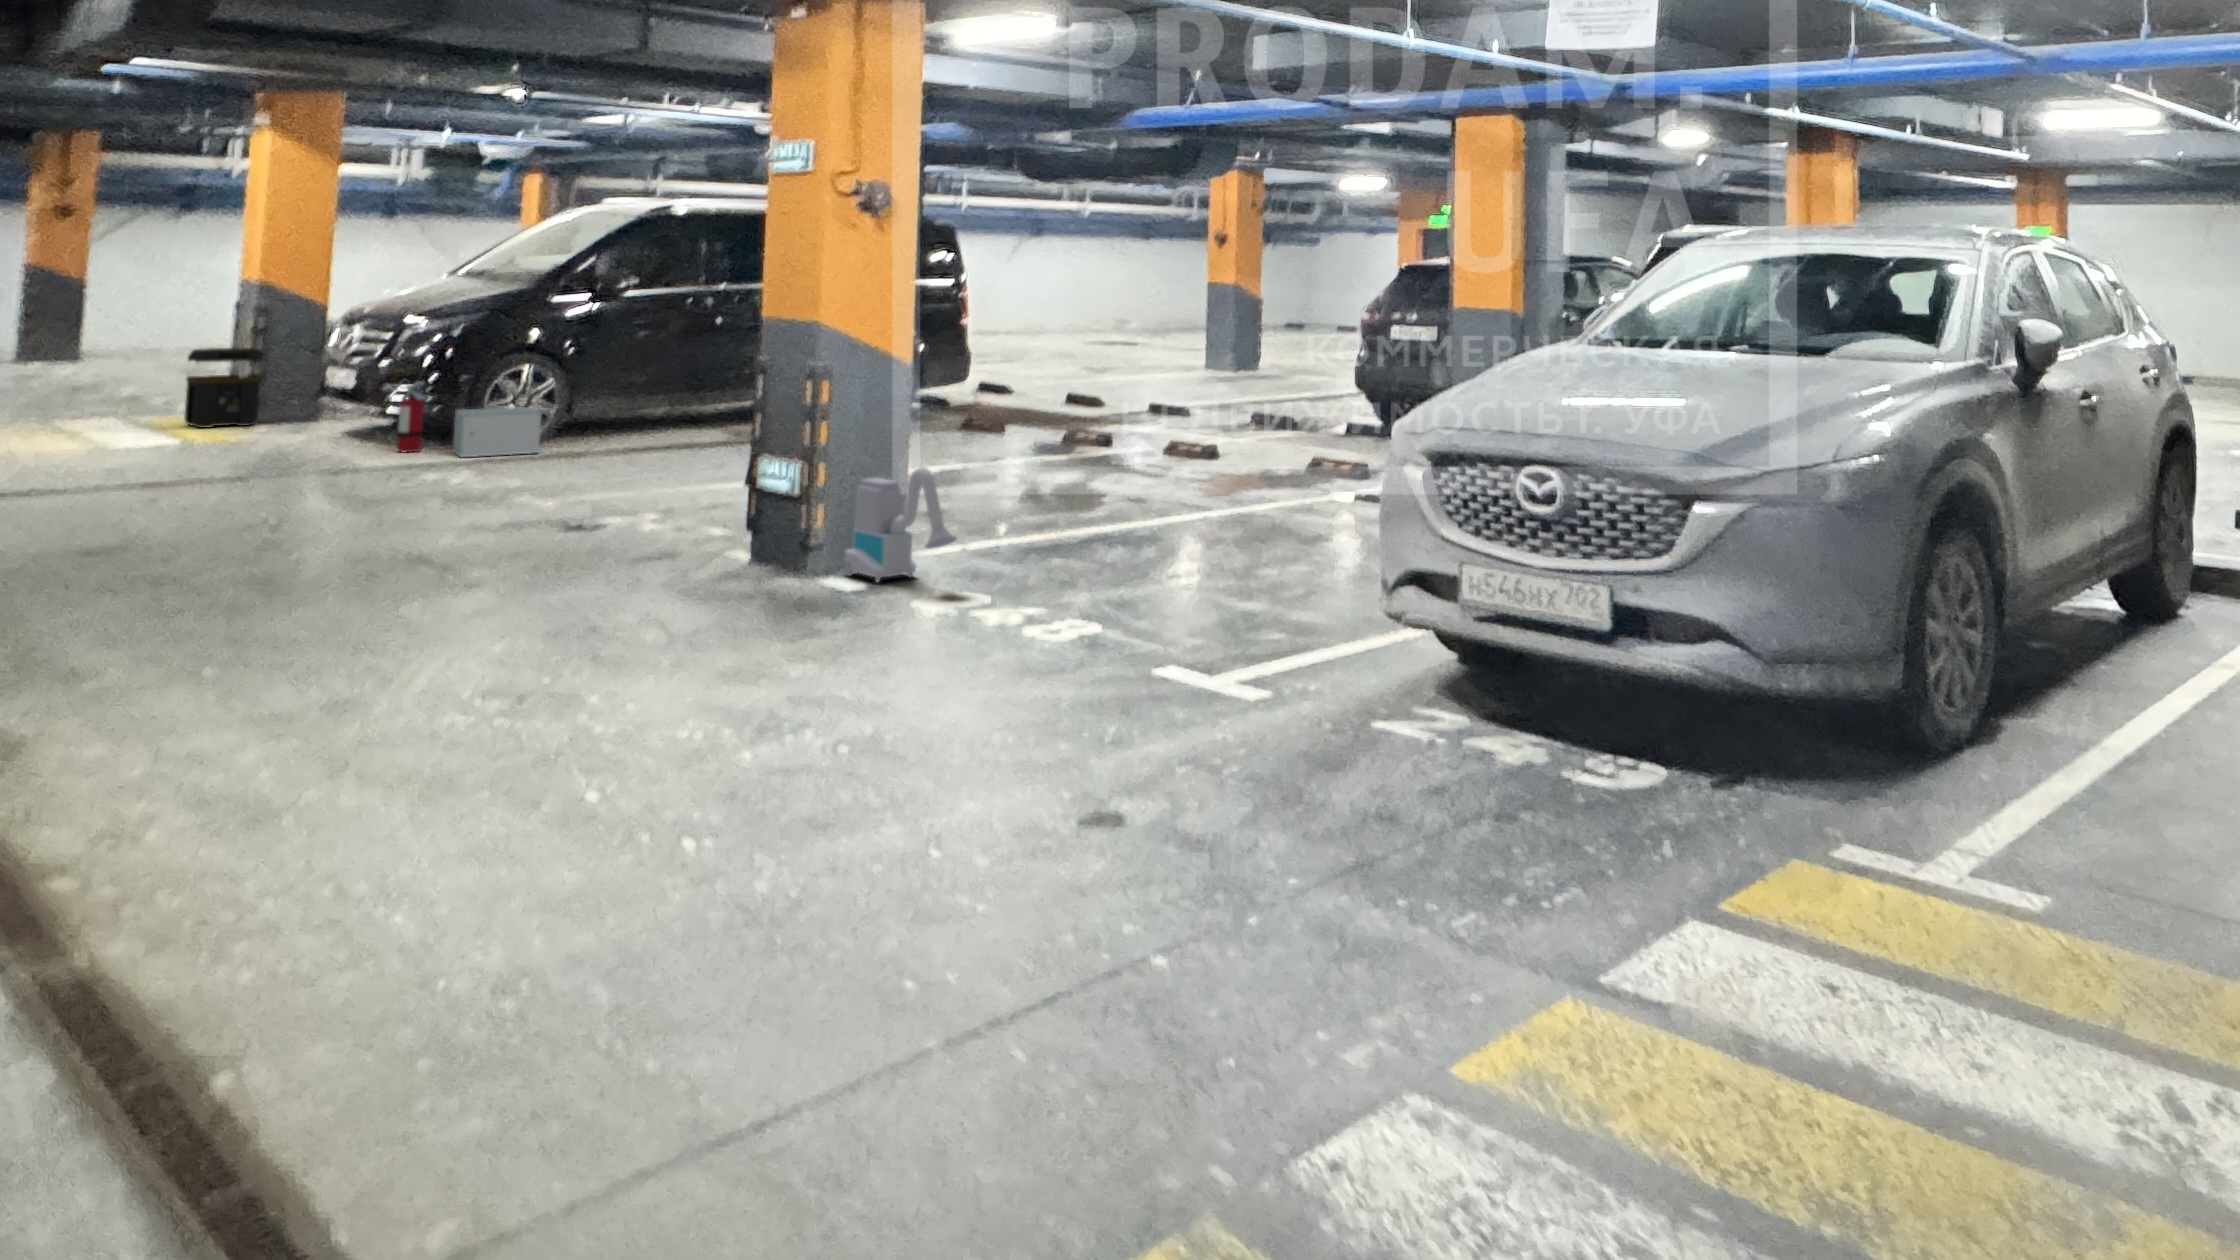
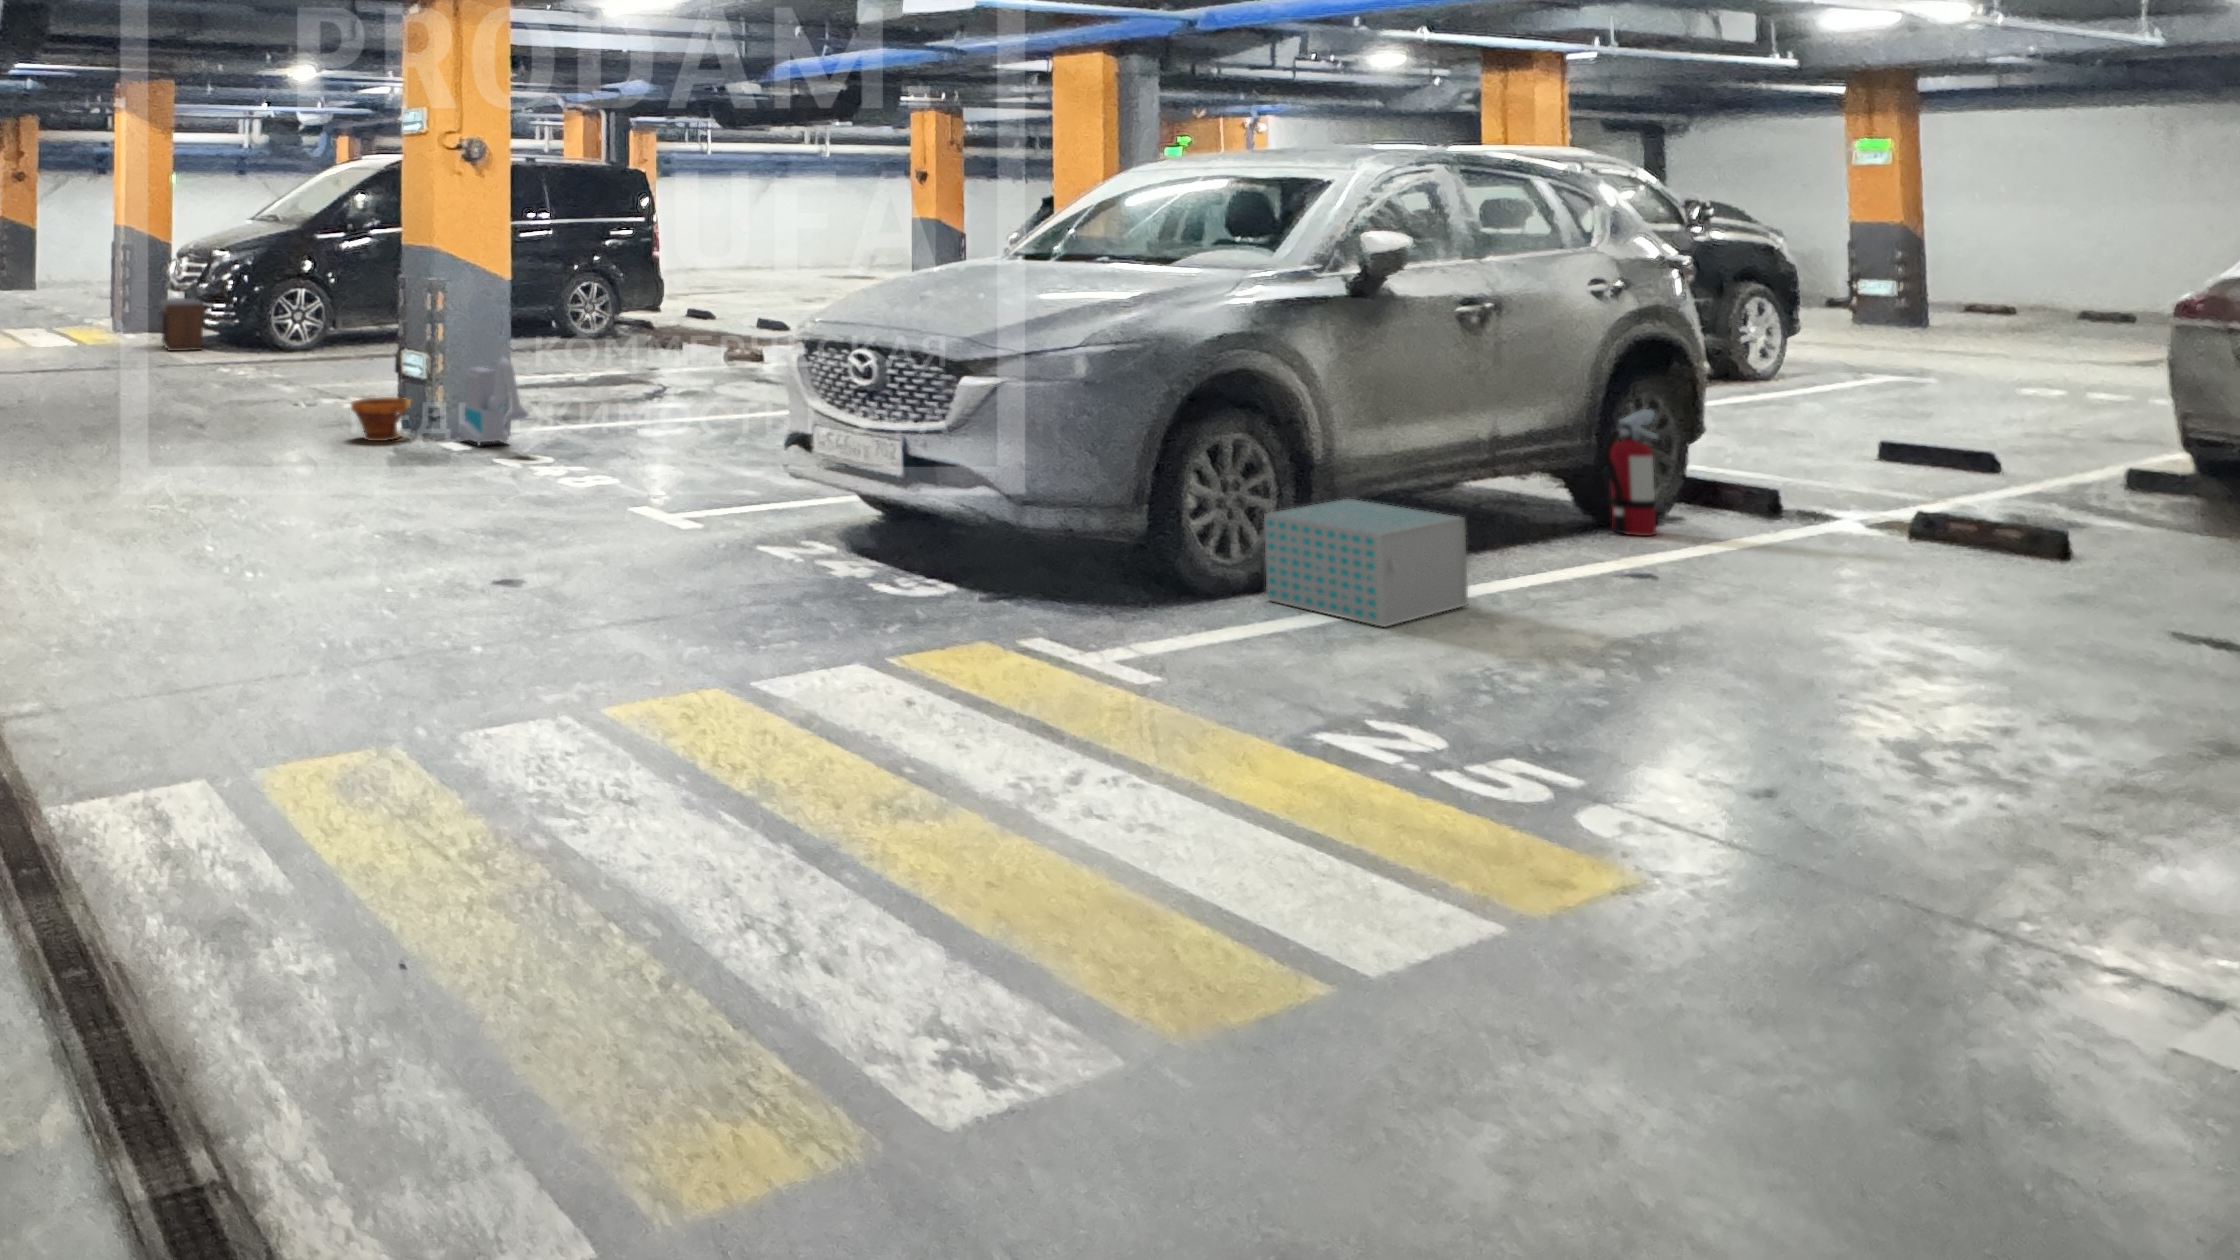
toolbox: present [184,348,263,428] -> none [81,277,129,336]
bench: none [318,378,392,450] -> present [161,298,204,351]
fire extinguisher: present [397,381,424,452] -> present [1603,409,1658,536]
storage box: present [453,407,542,457] -> present [1264,499,1468,627]
planter: none [691,519,776,581] -> present [351,397,411,441]

